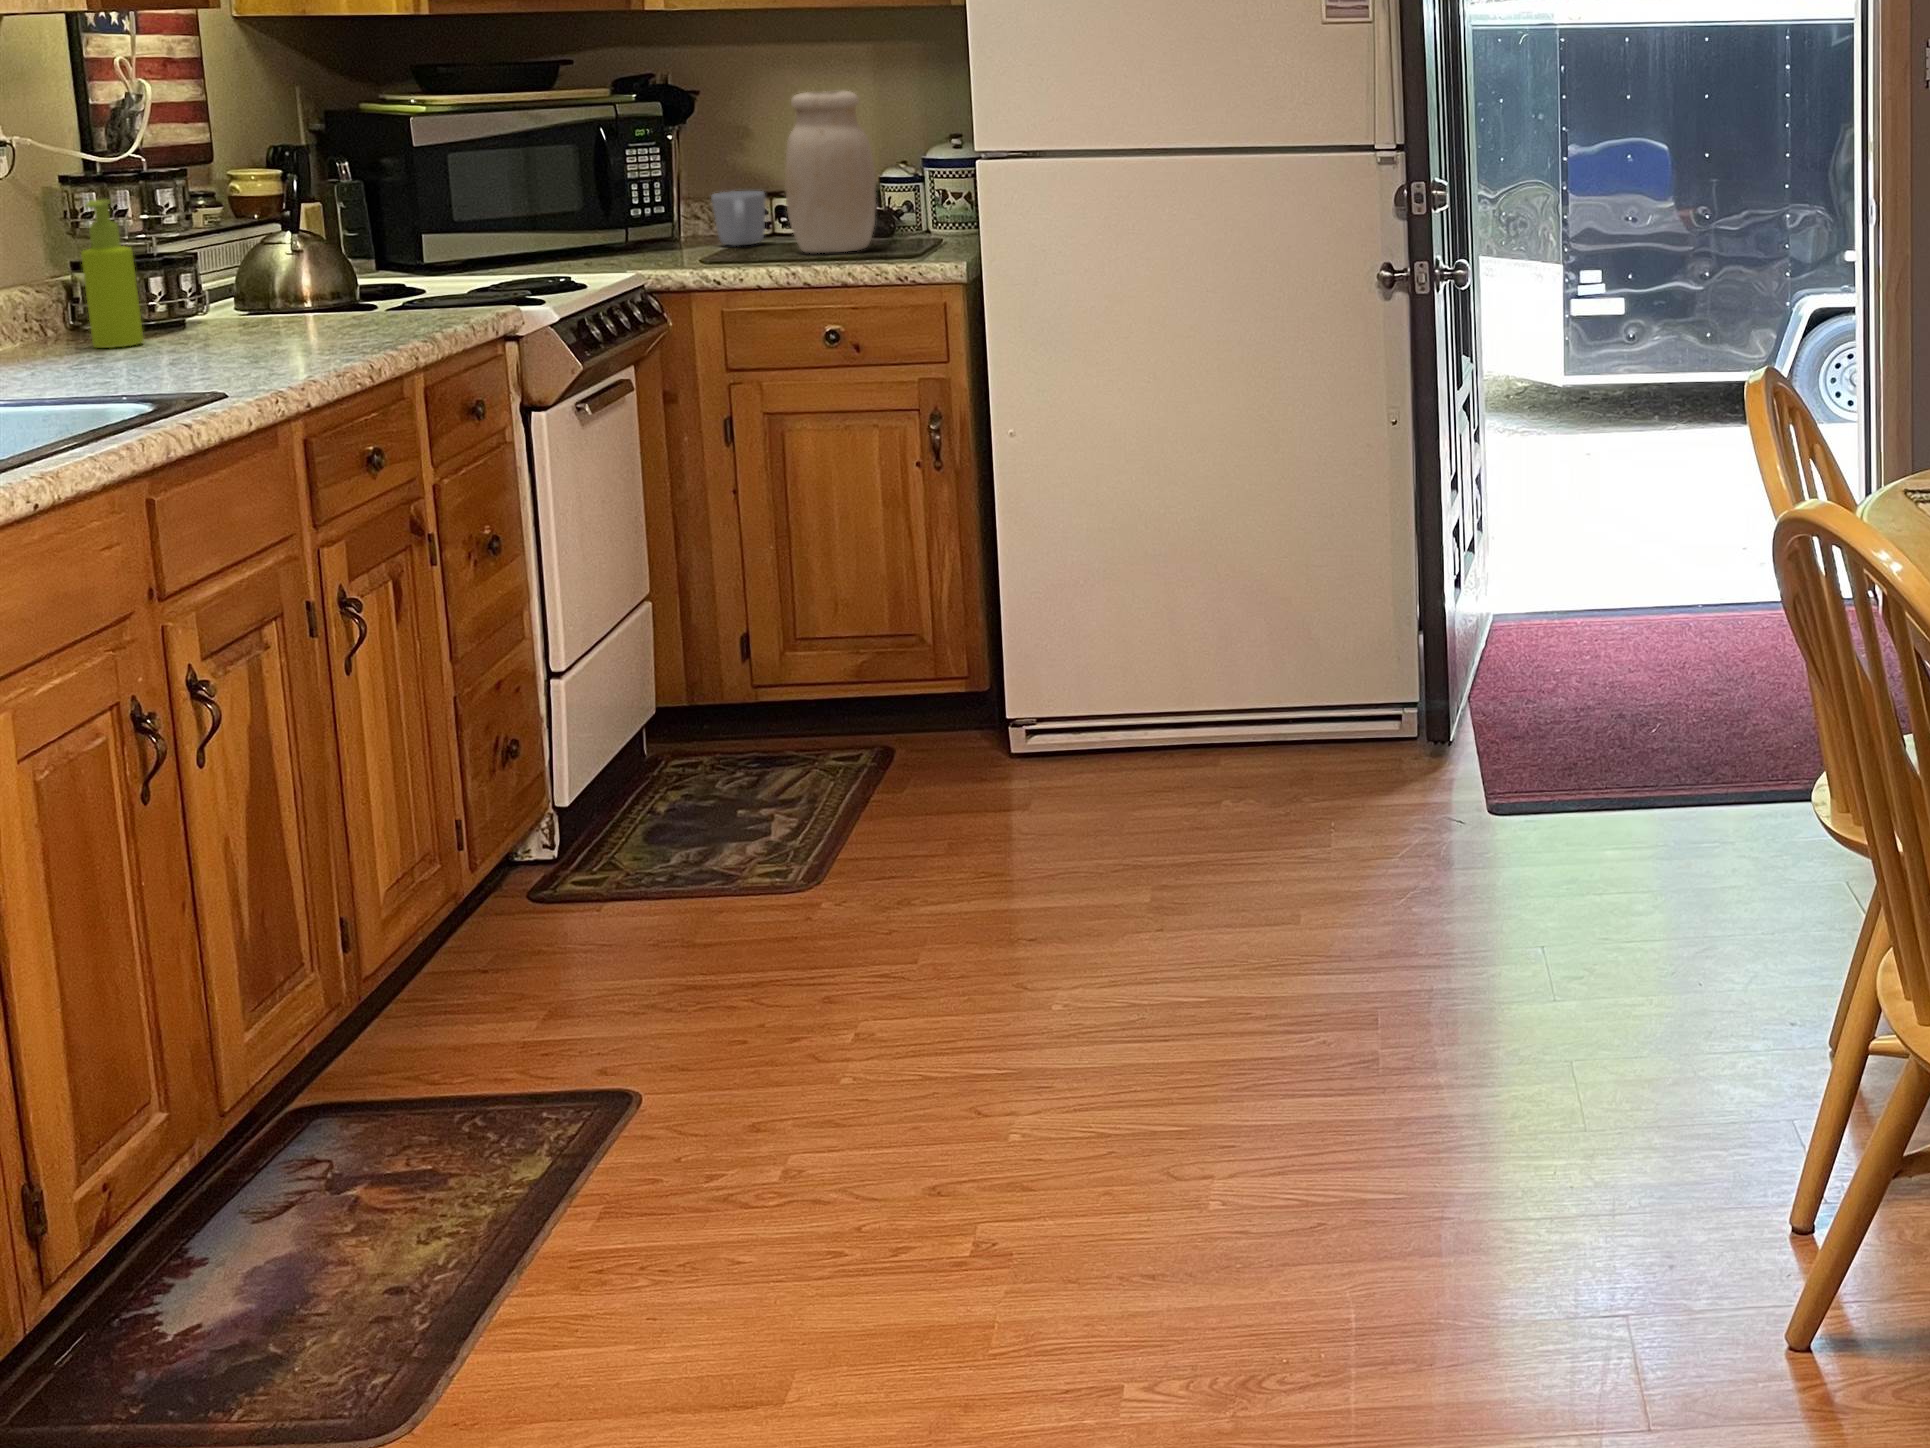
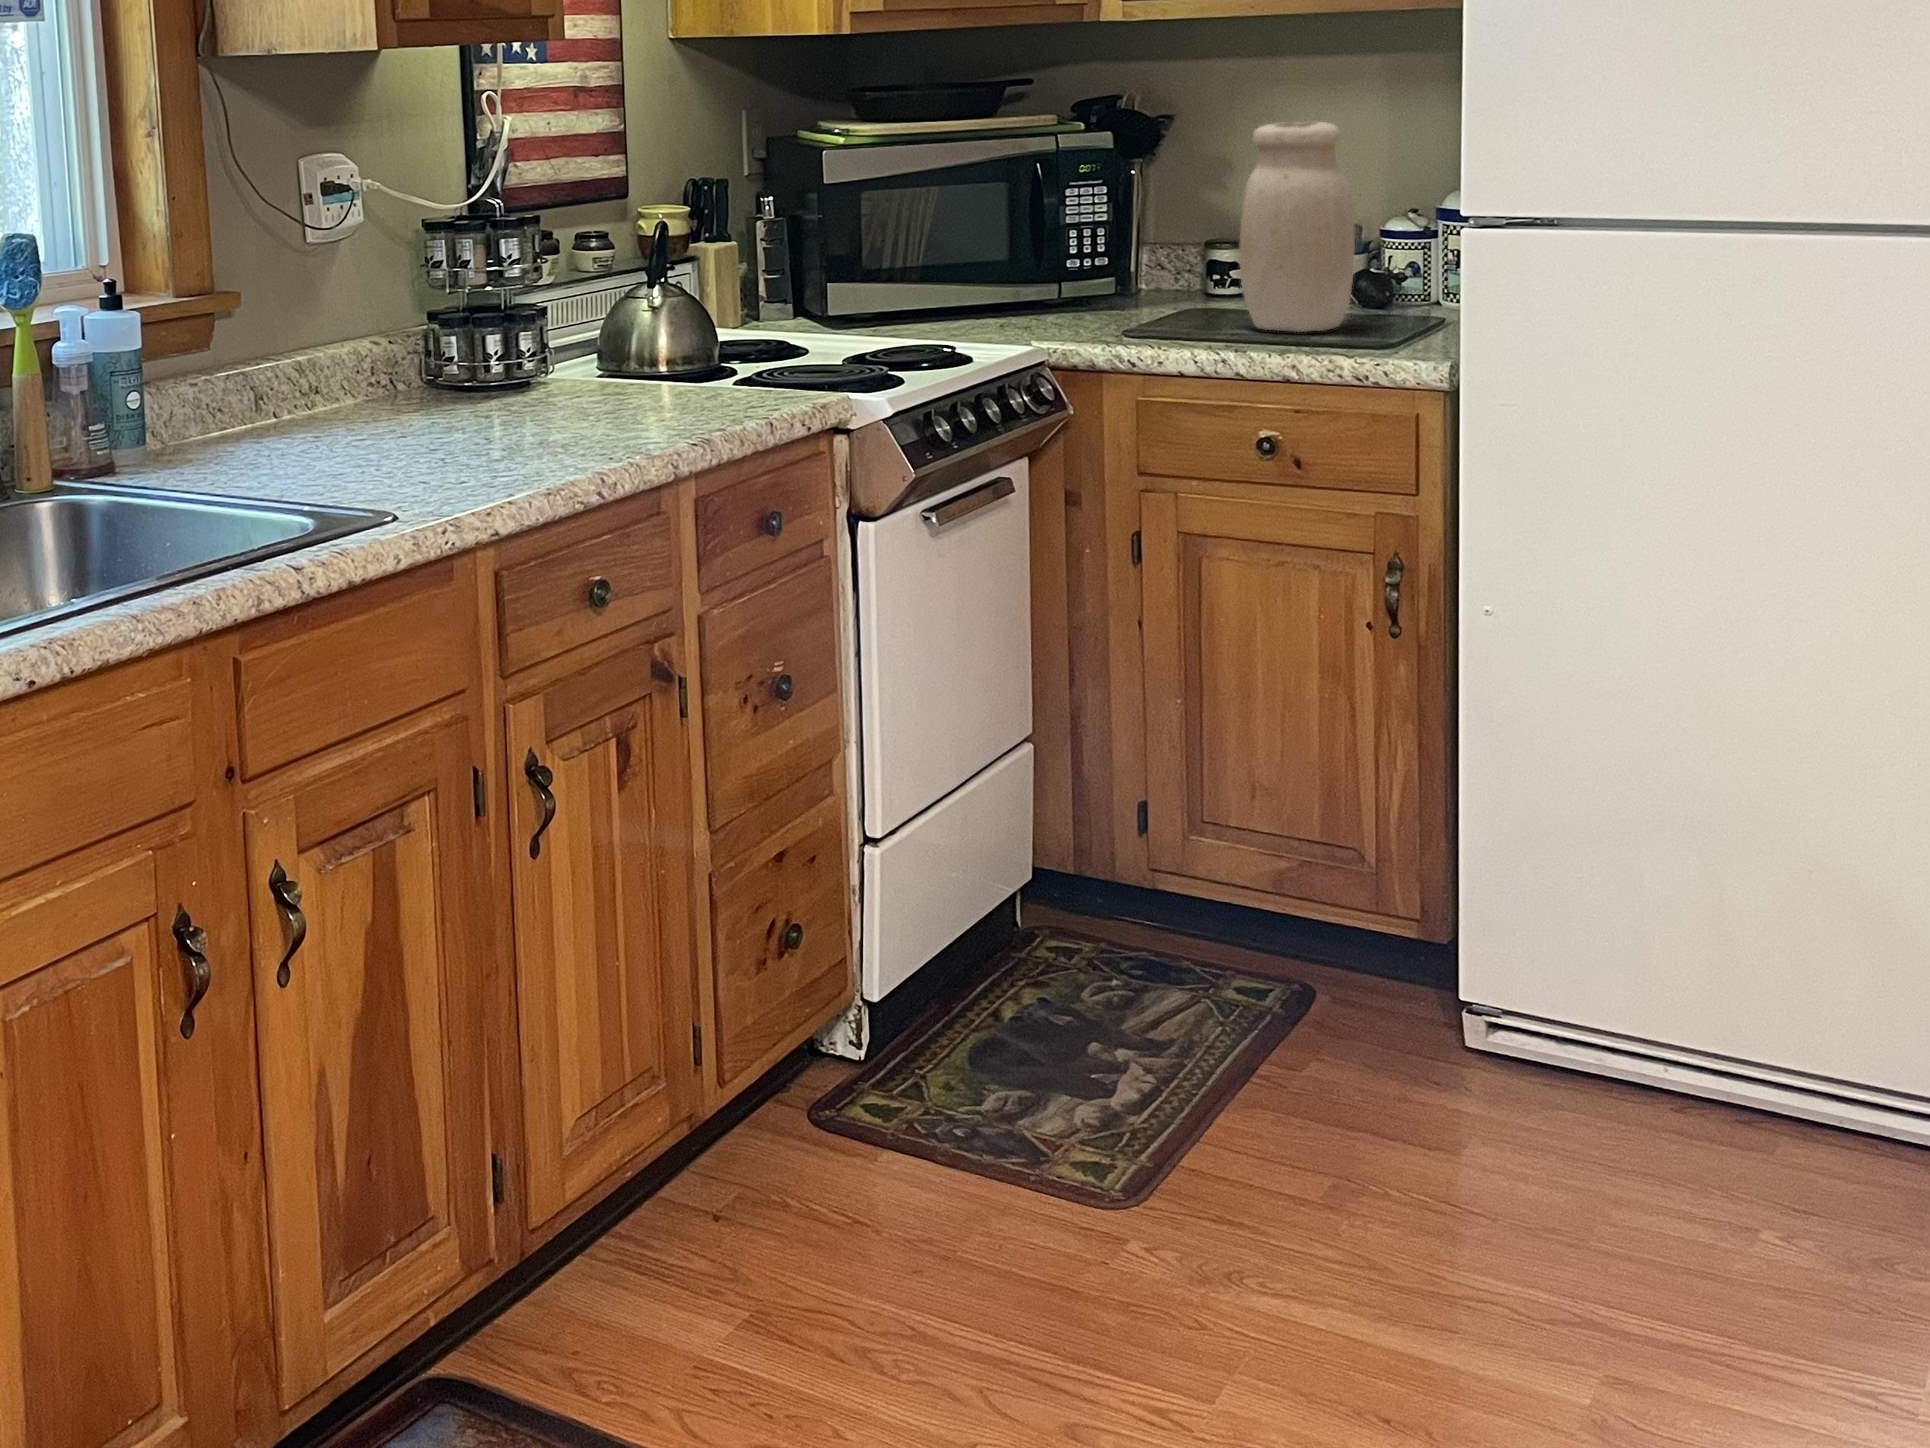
mug: present [711,191,765,246] -> none [1167,240,1231,309]
soap dispenser: present [81,199,144,348] -> none [417,251,471,412]

